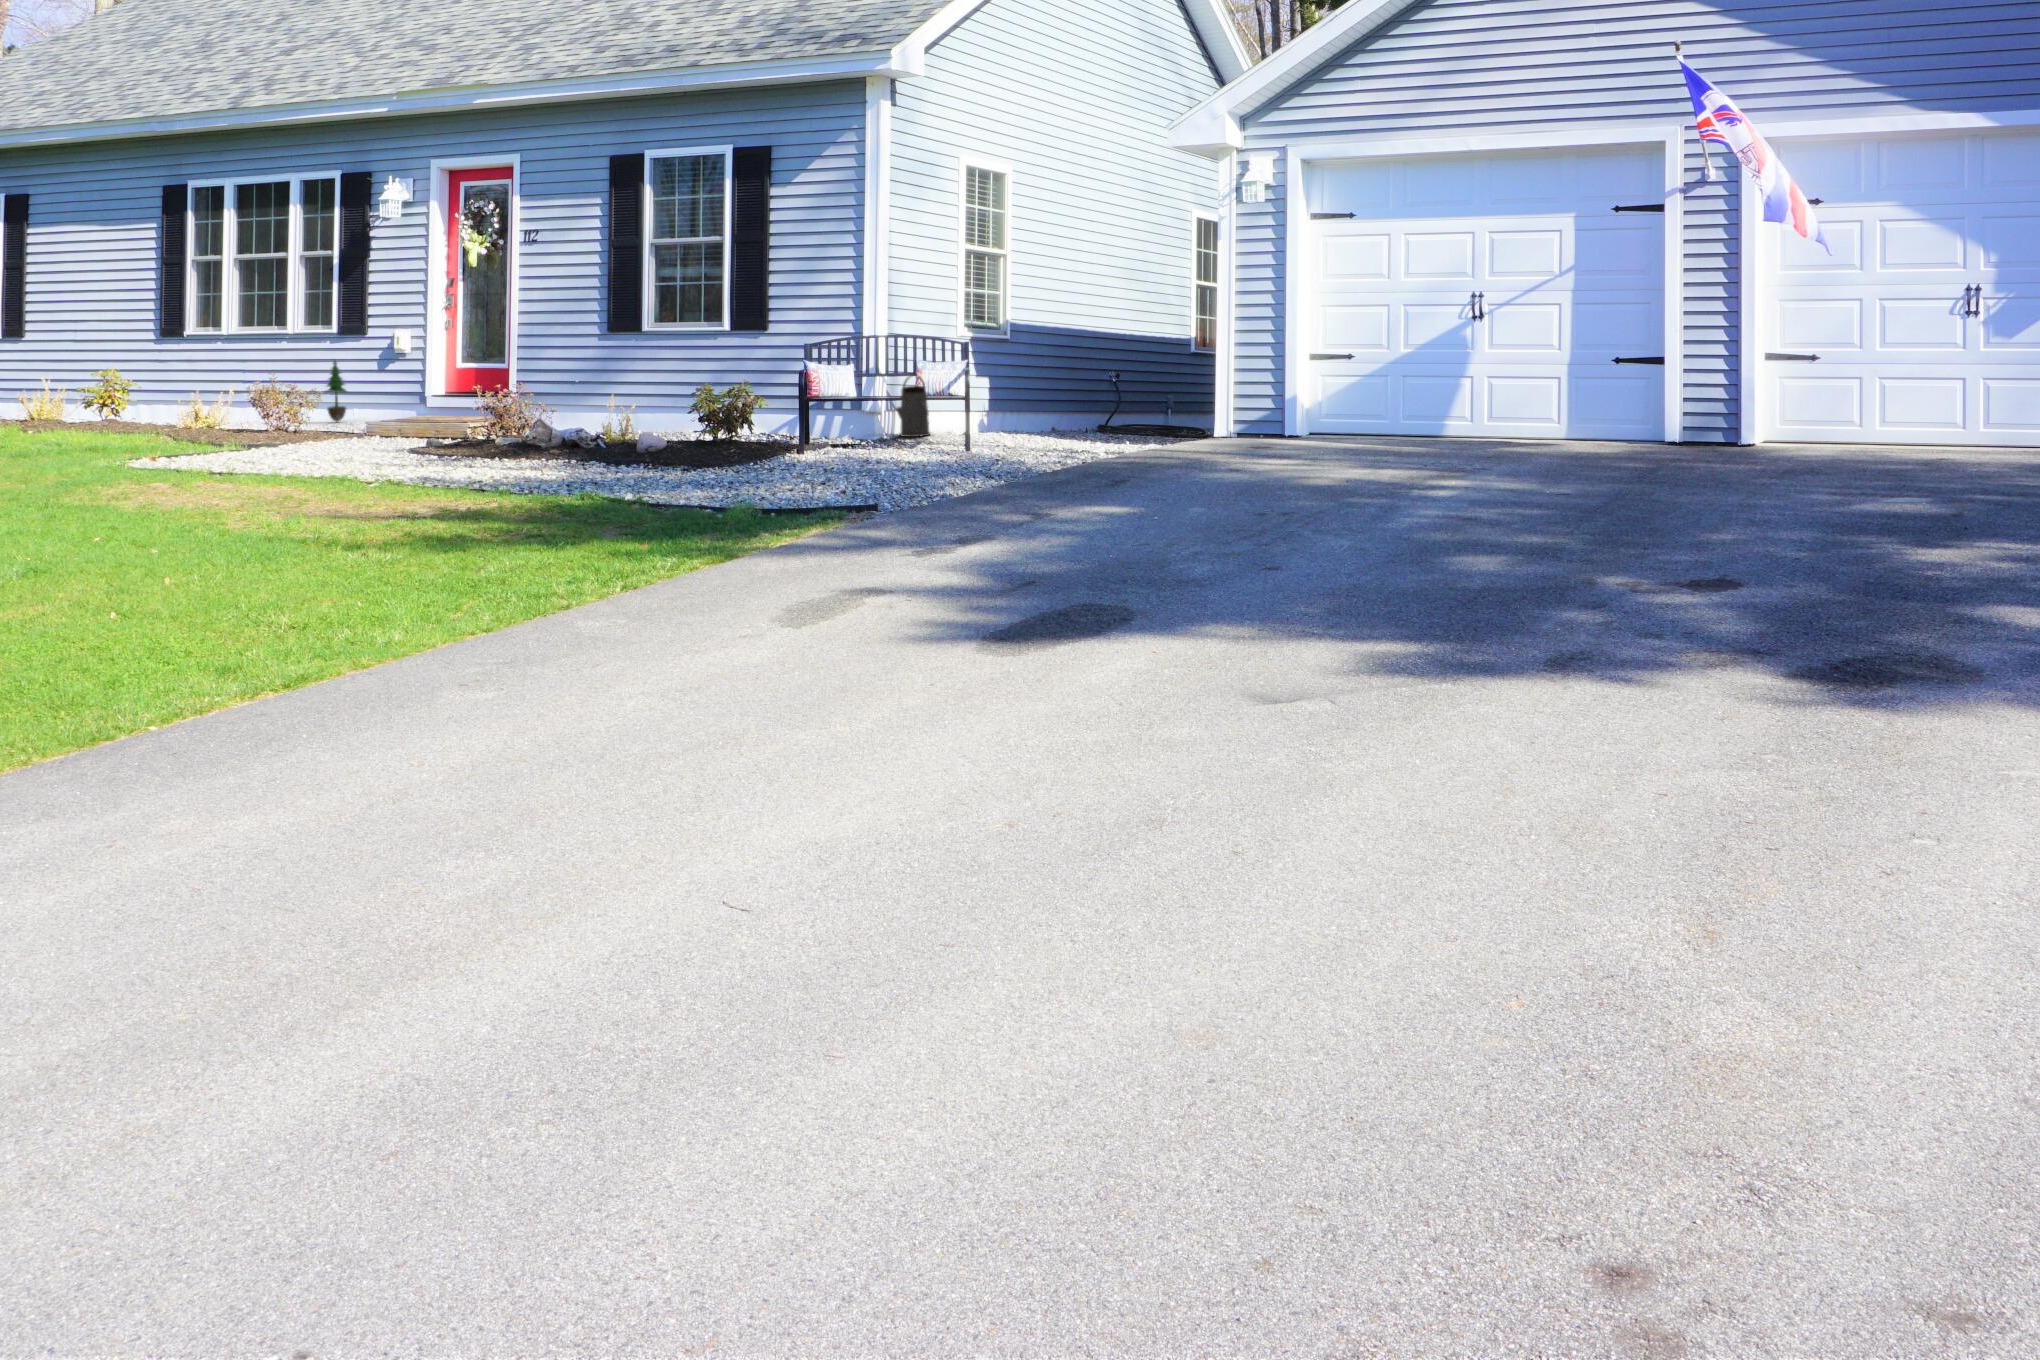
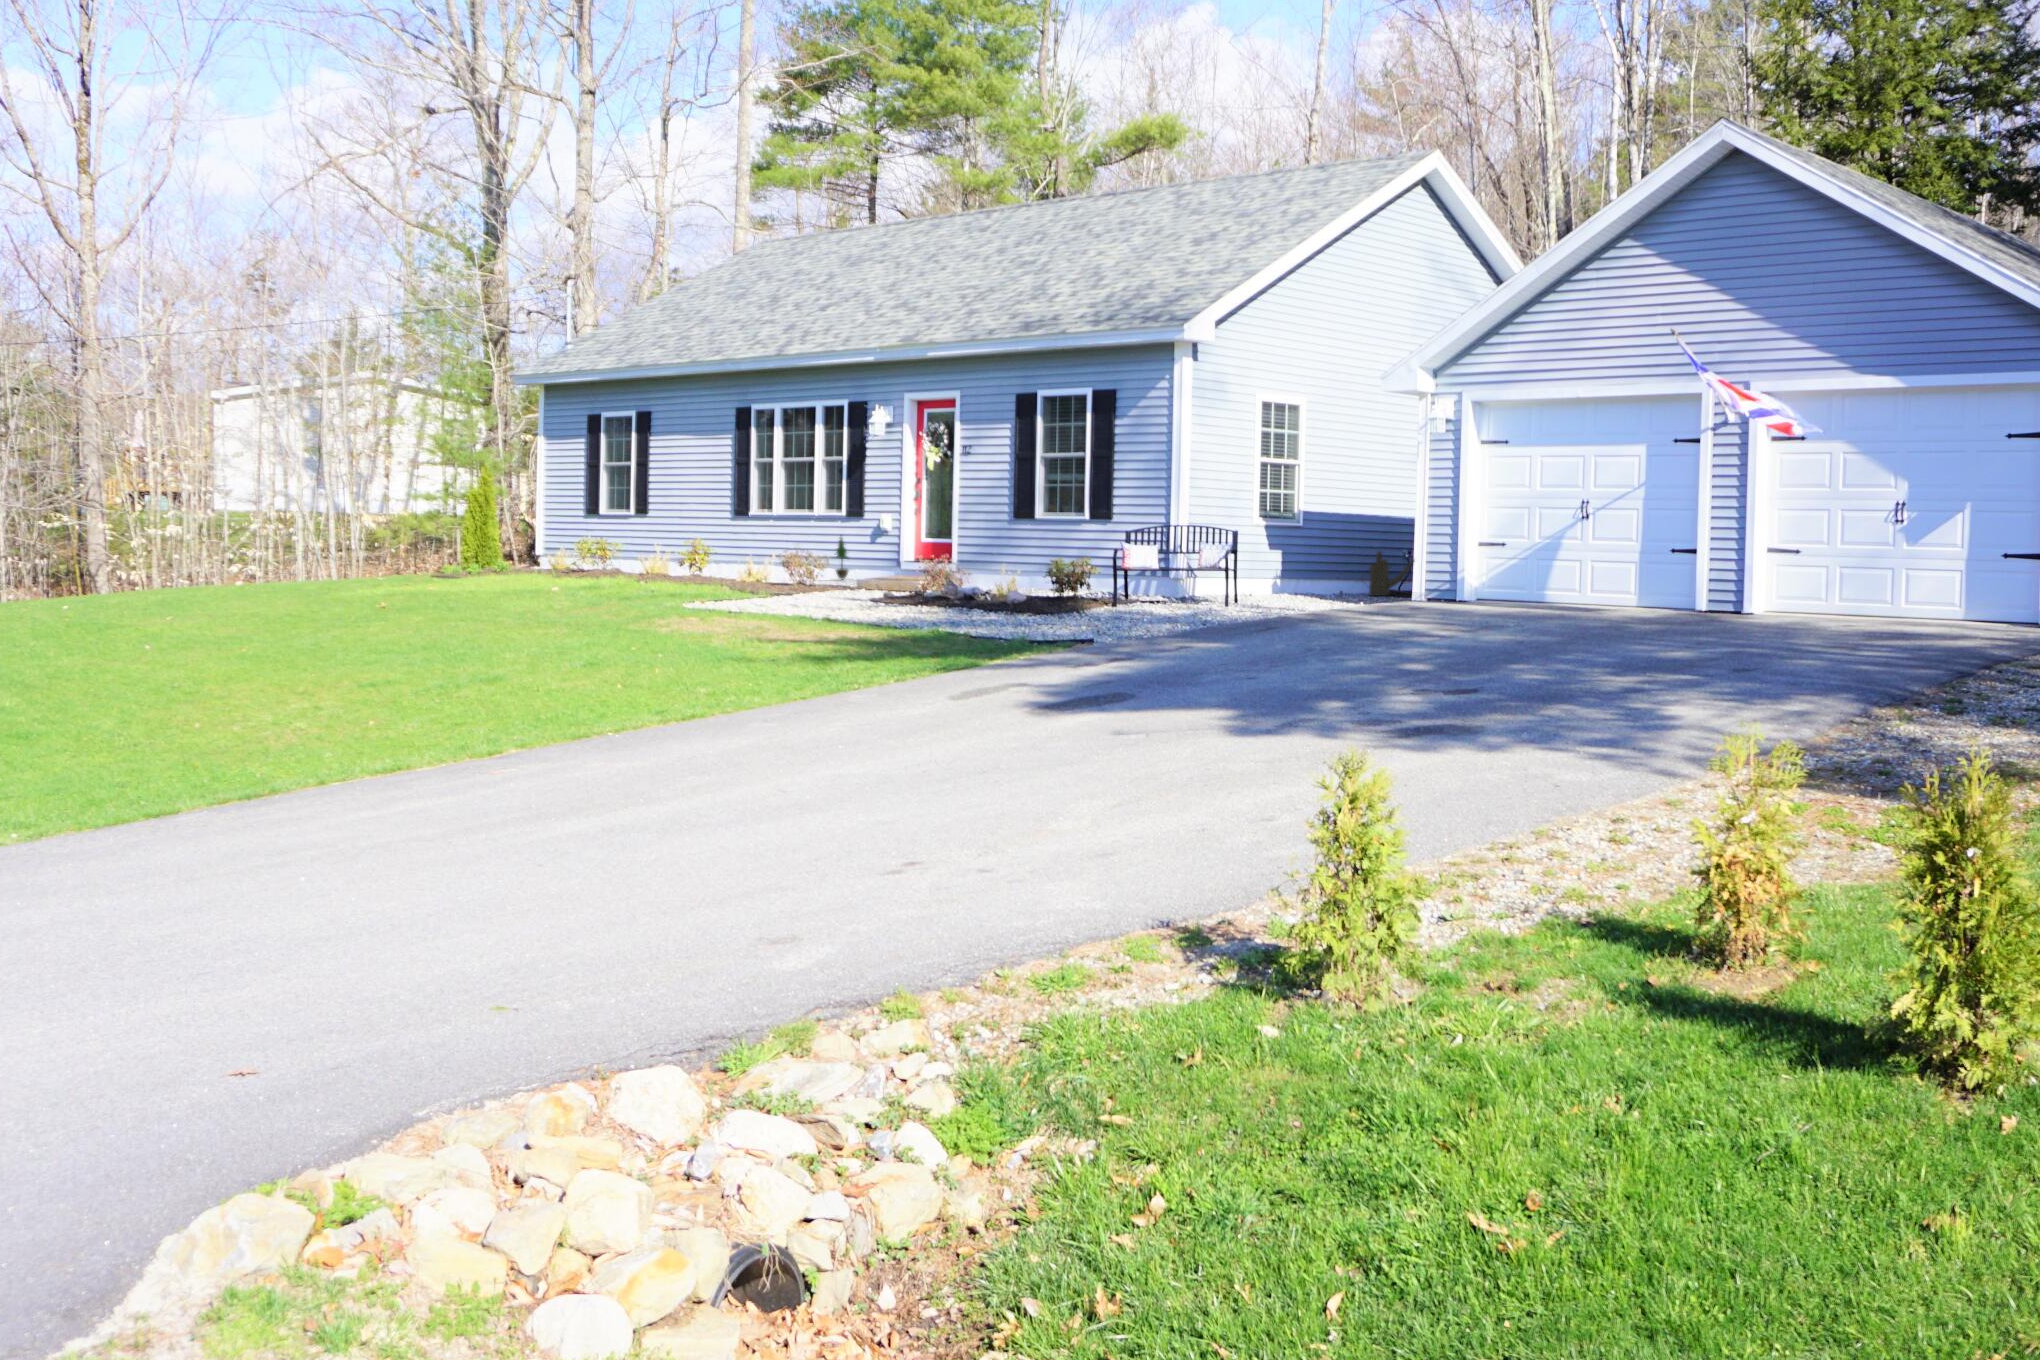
watering can: present [896,377,930,437] -> present [1369,552,1414,596]

